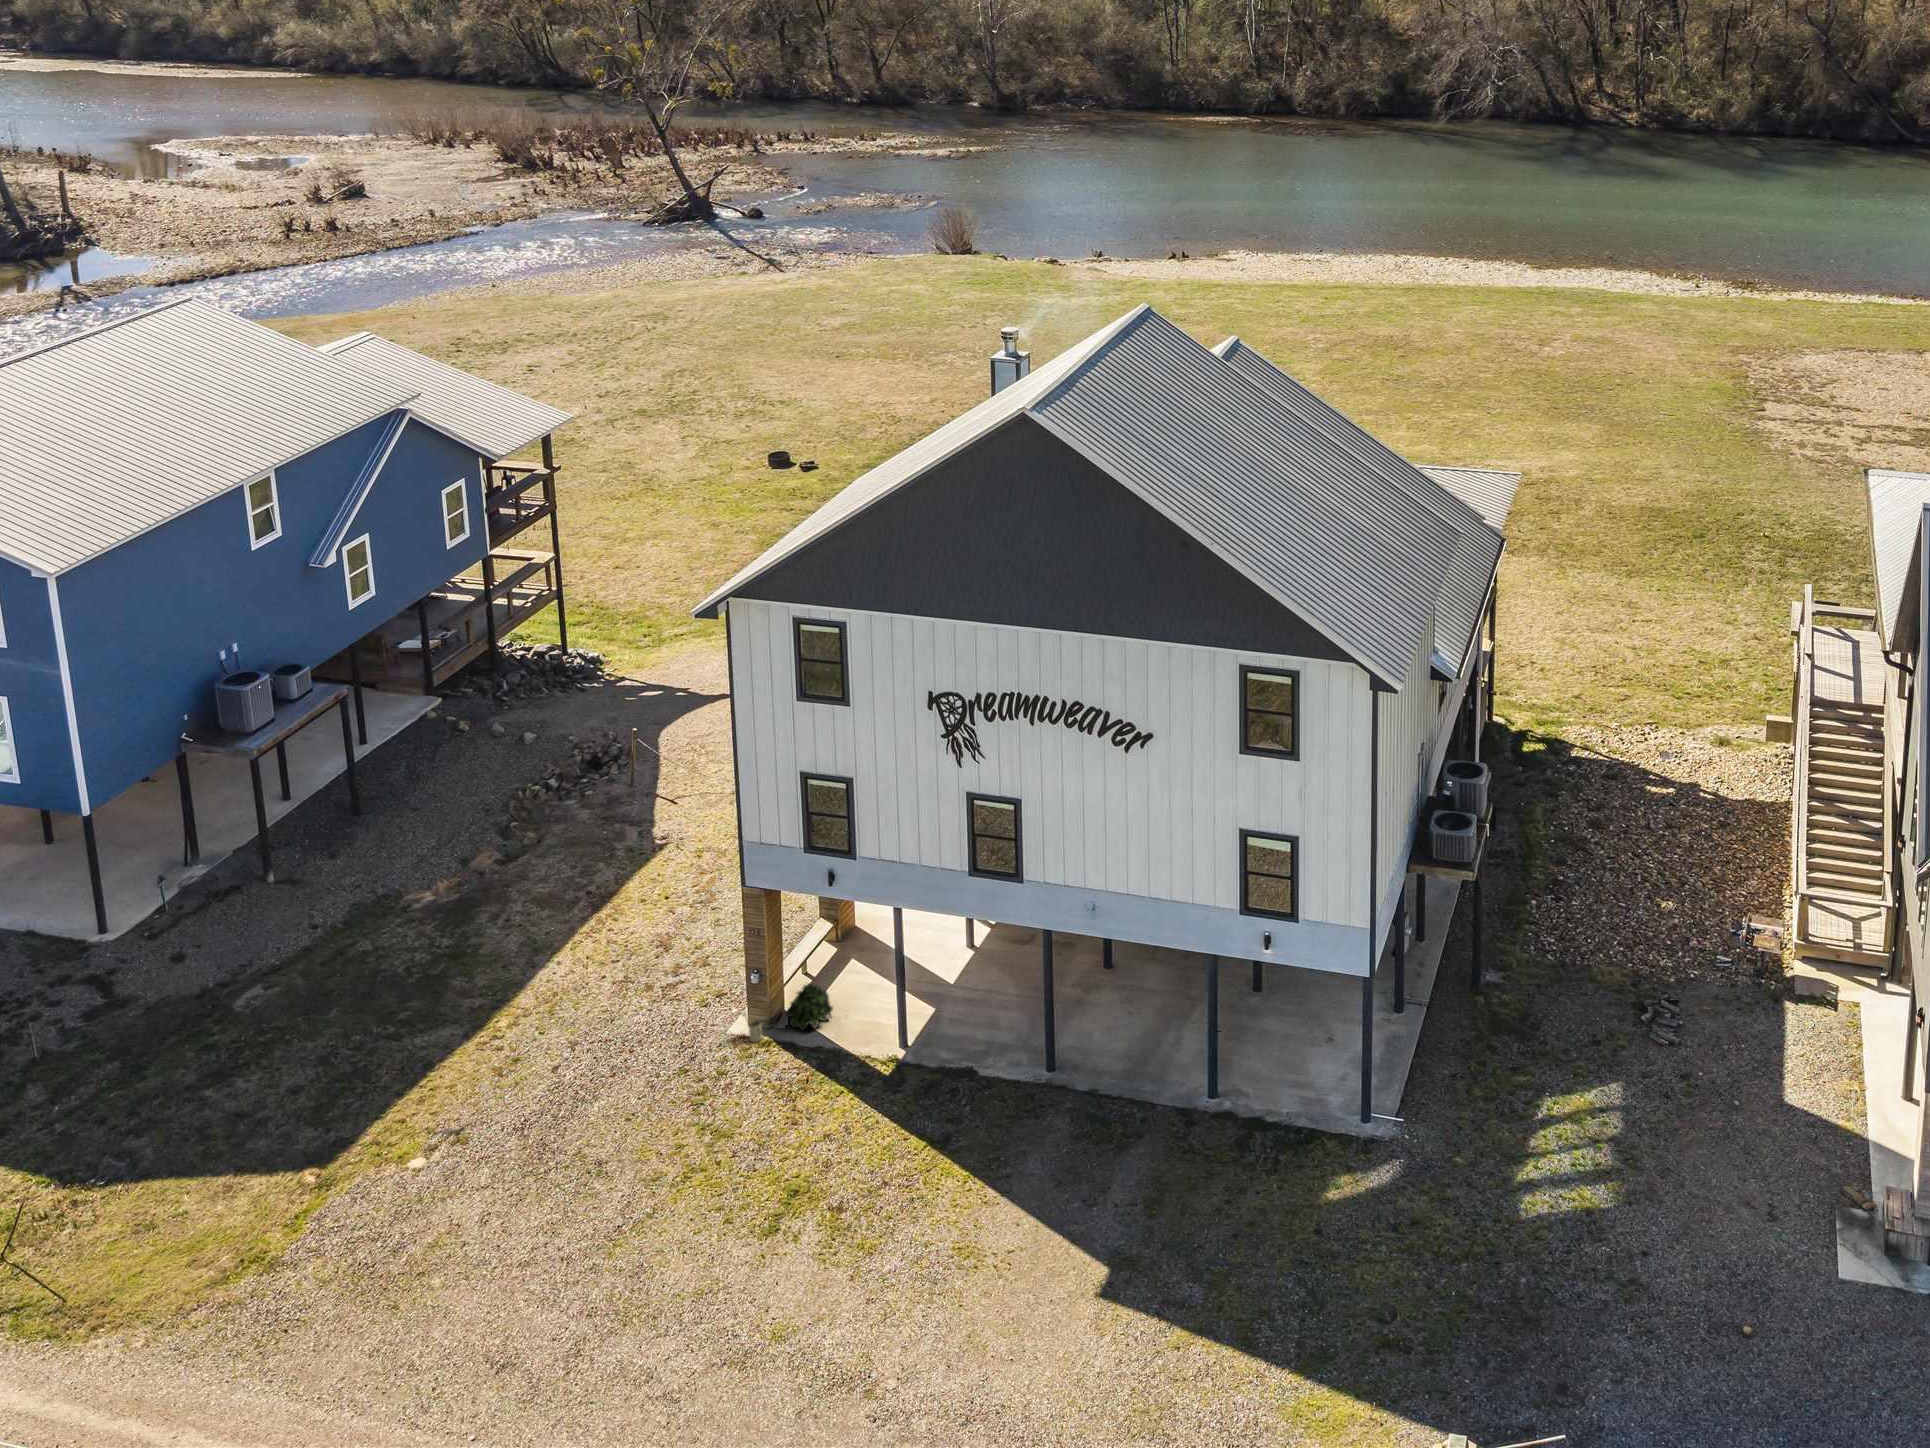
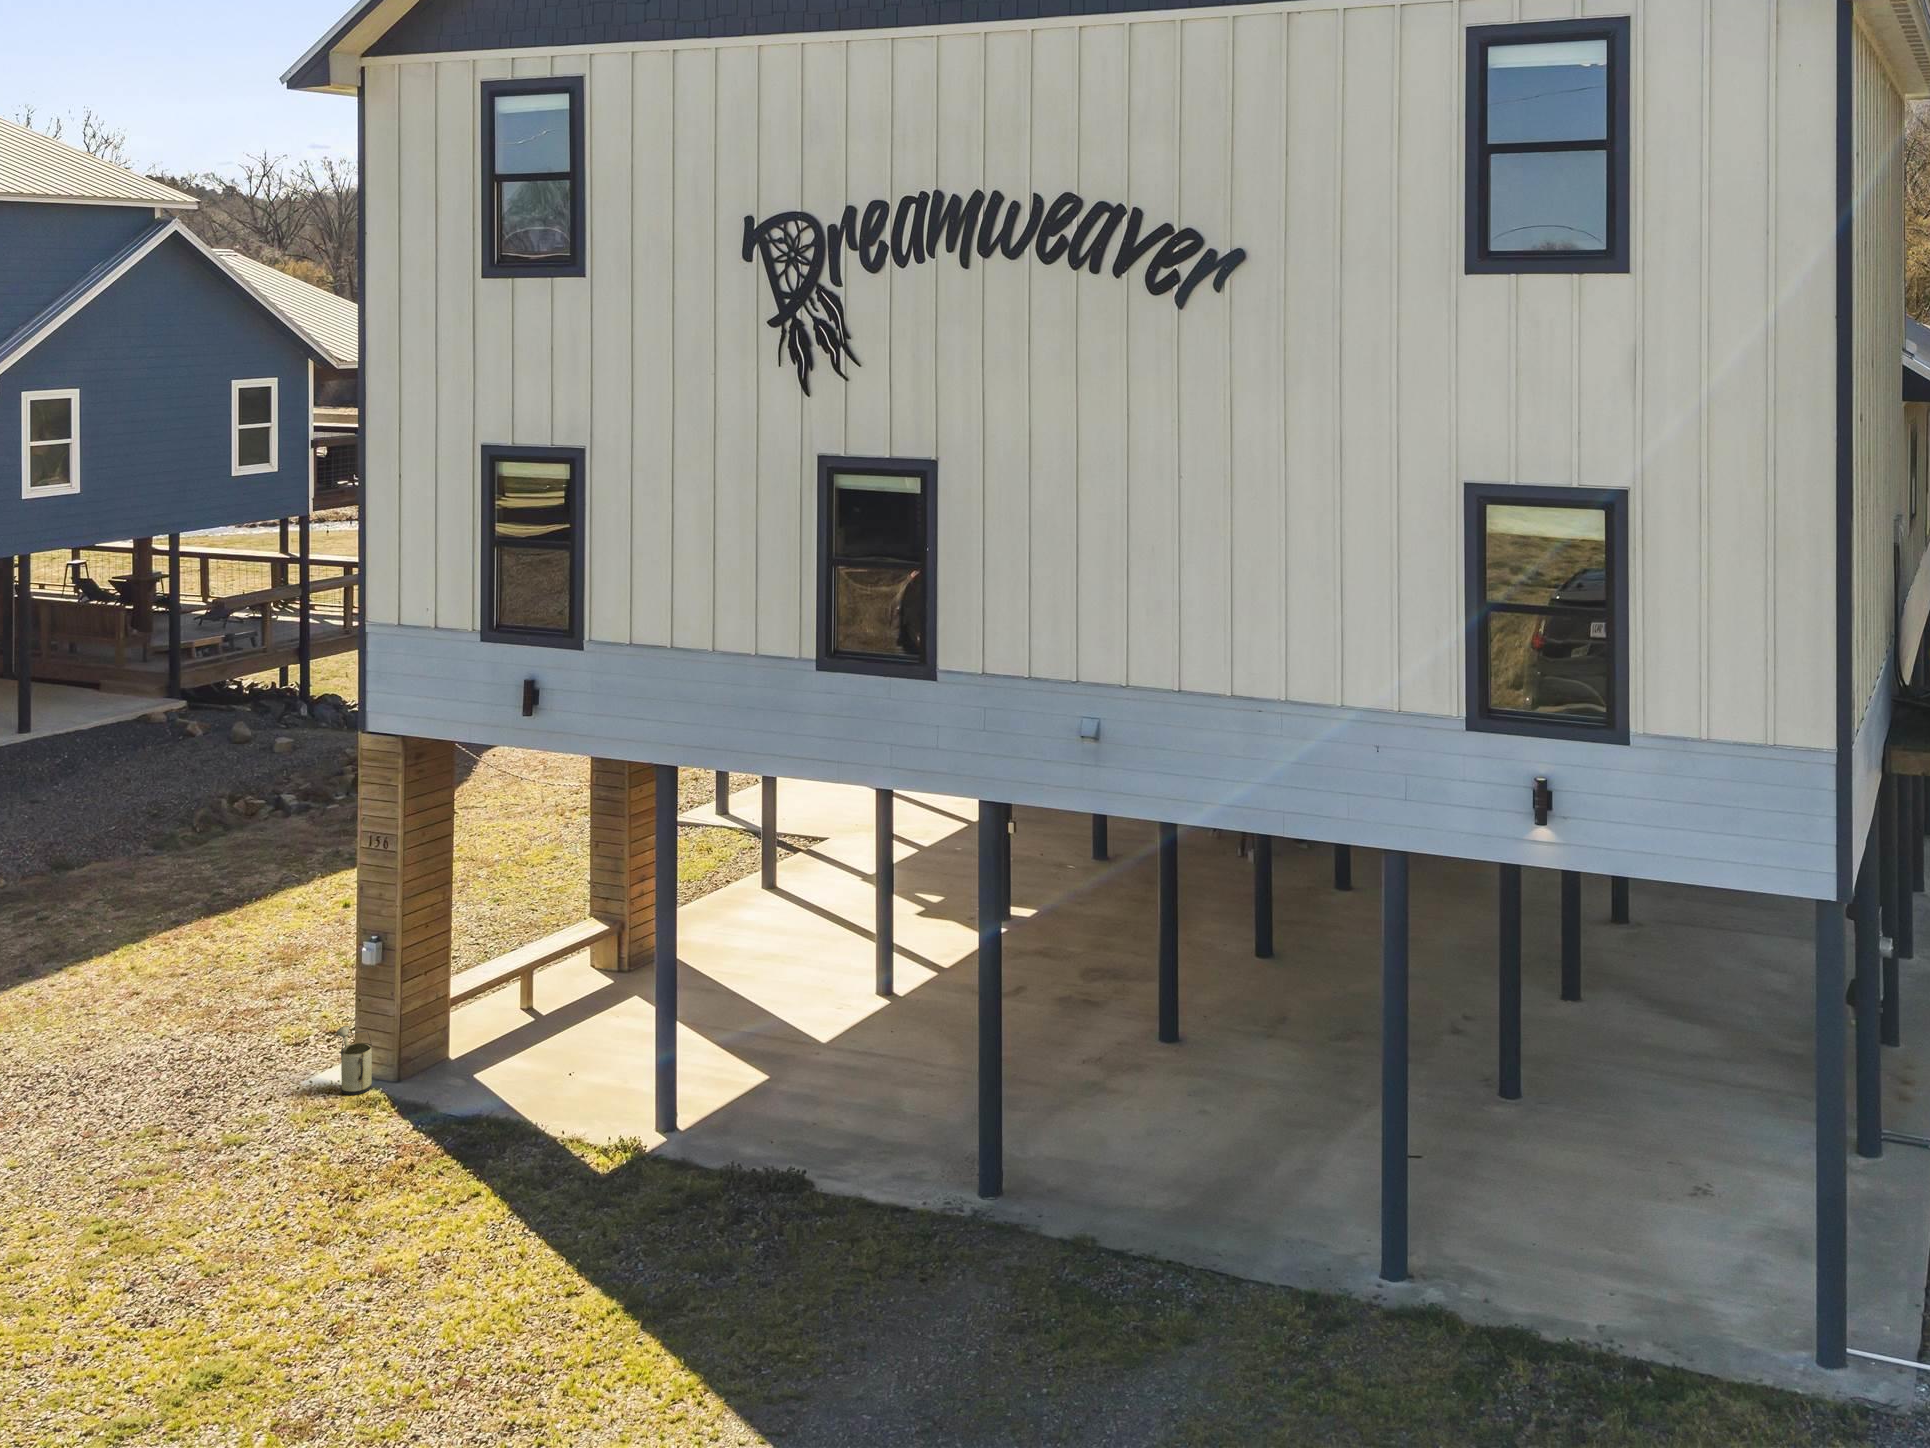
potted plant: present [786,984,833,1030] -> none [439,981,545,1083]

